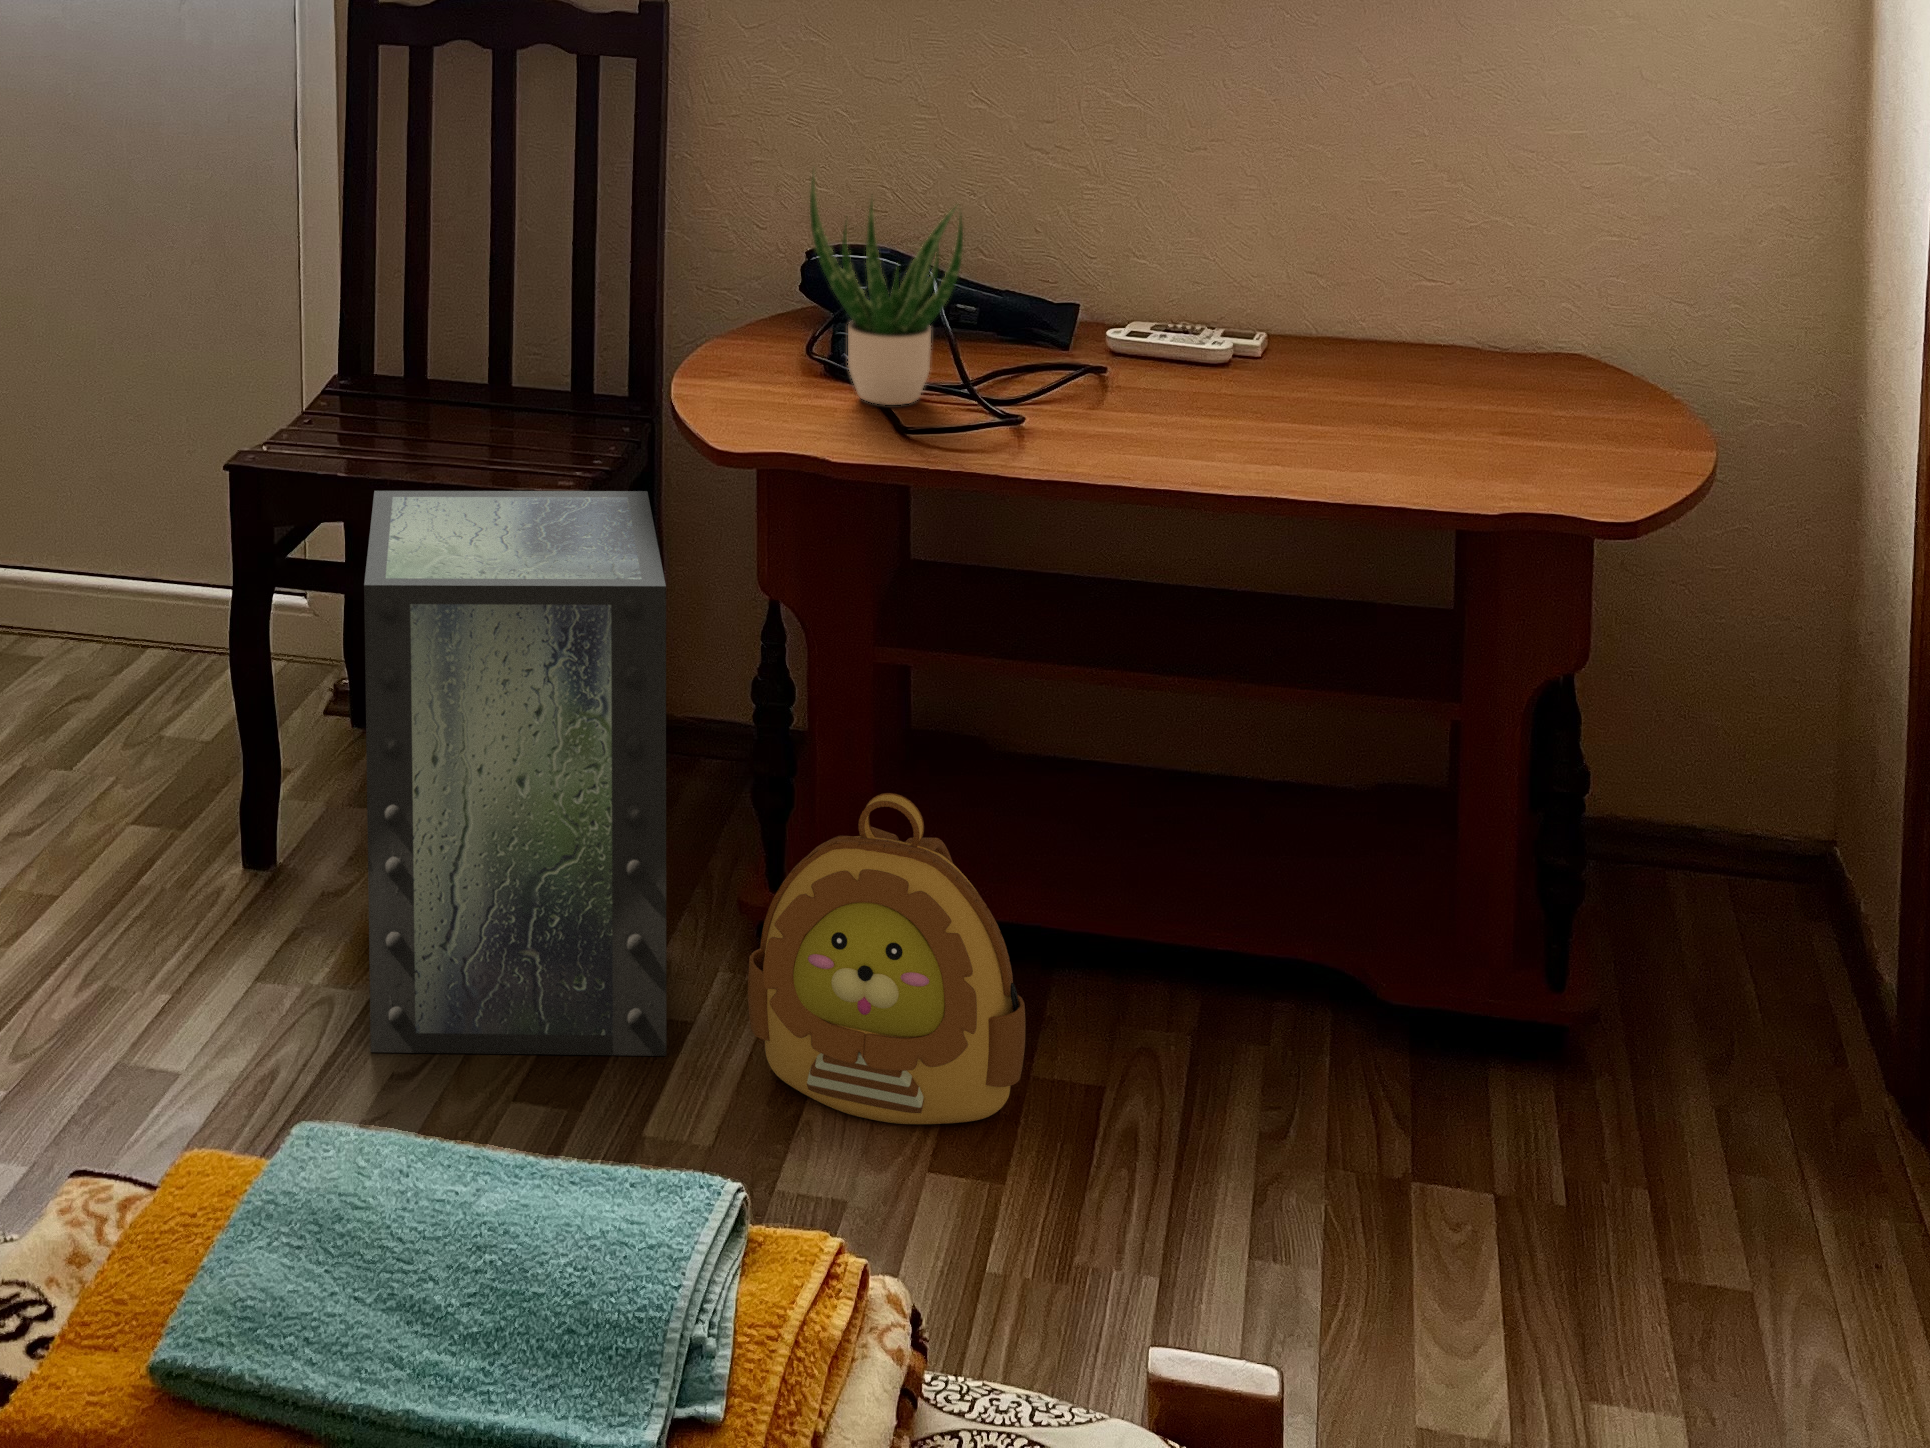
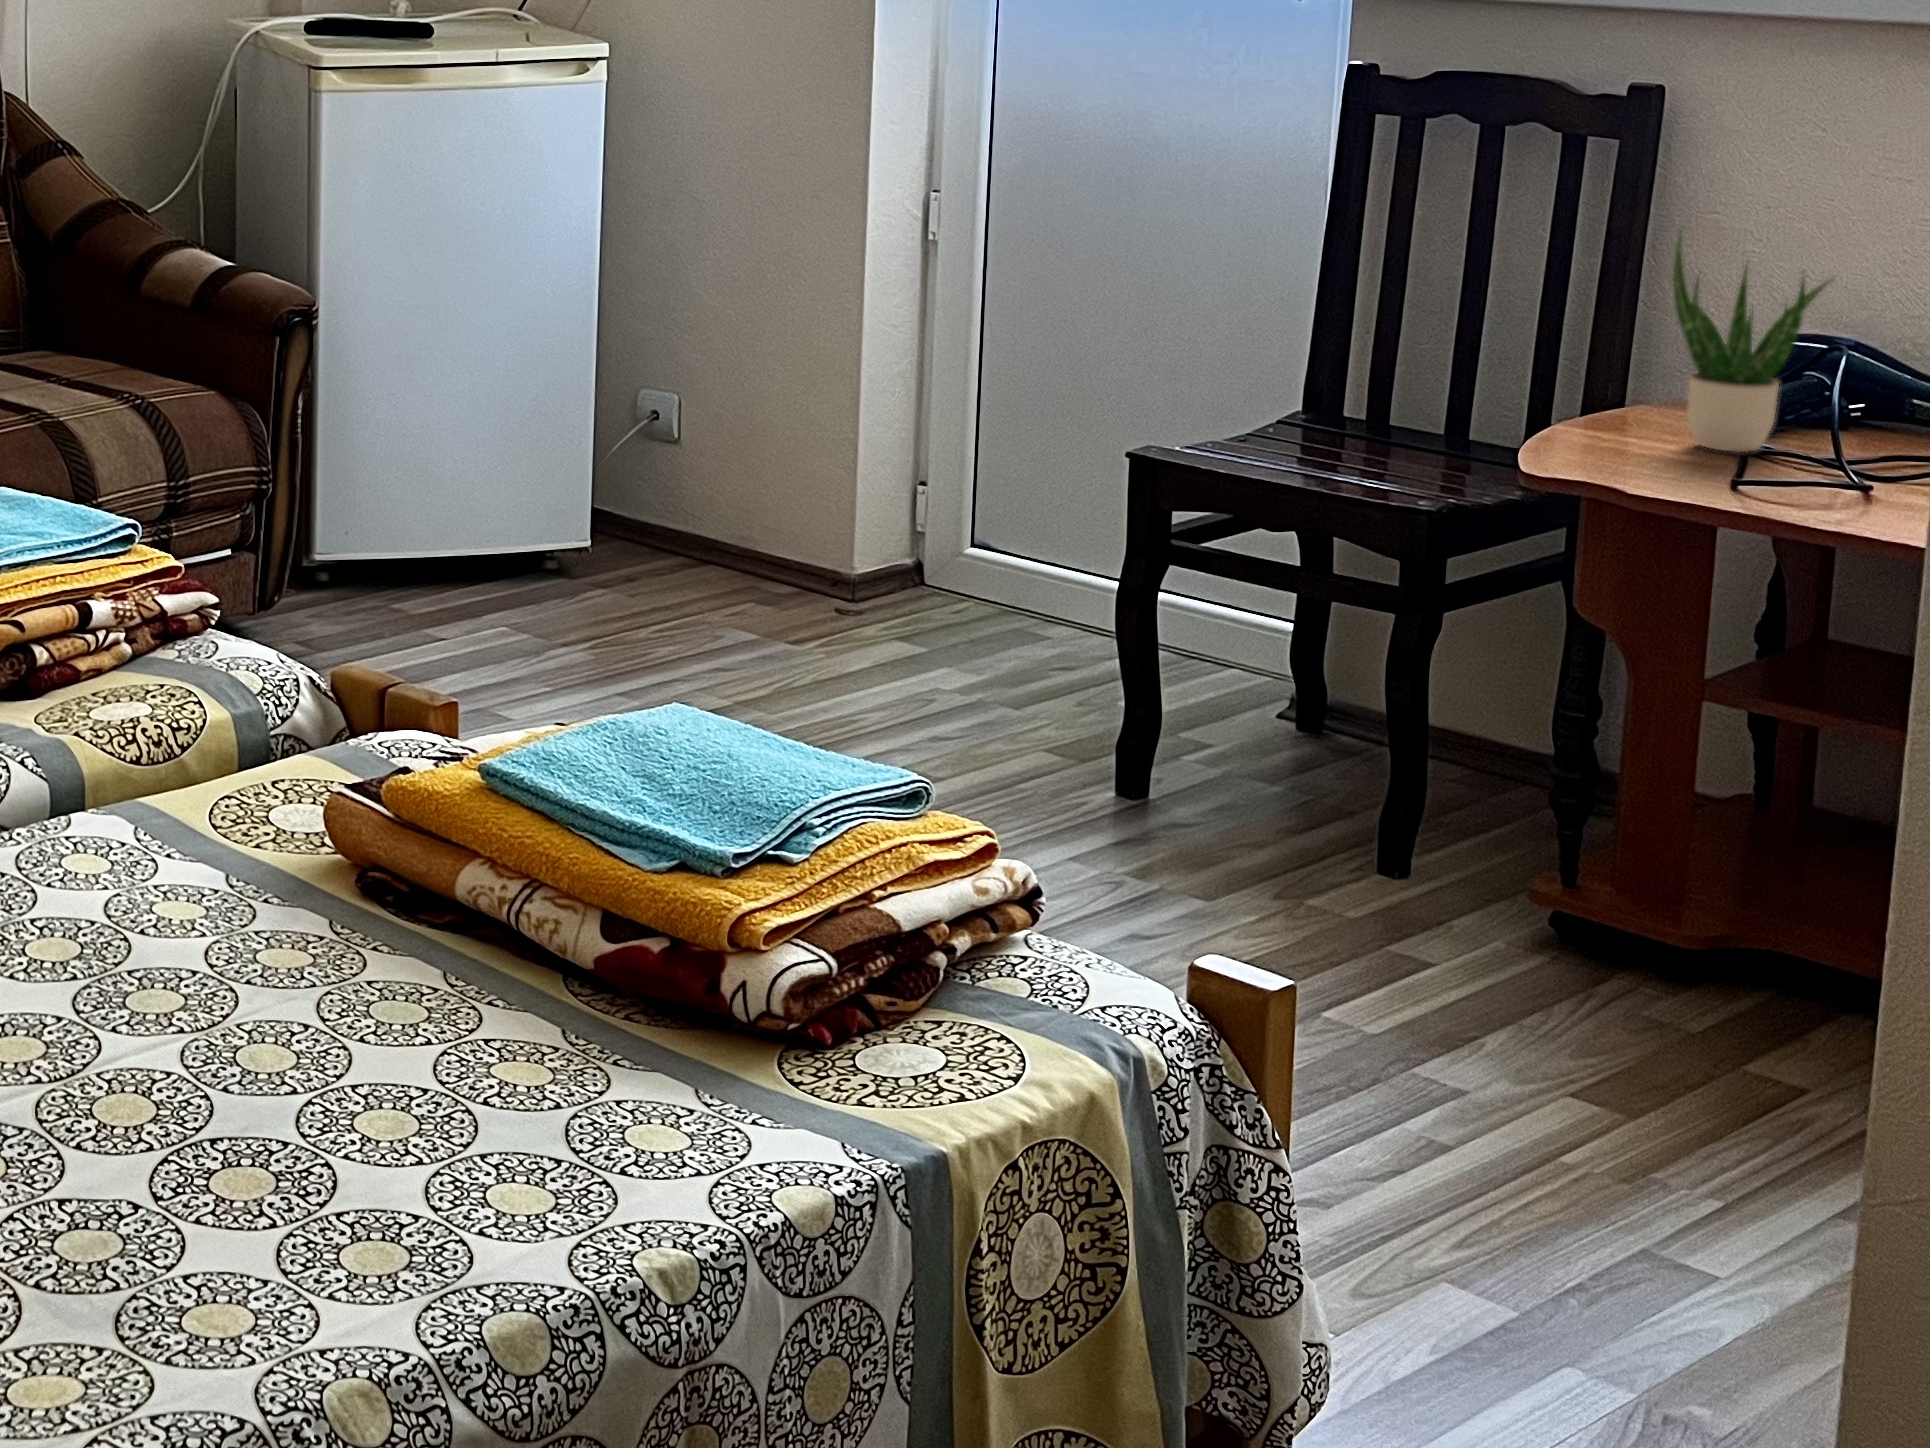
storage box: present [364,491,666,1056] -> none [1114,468,1476,959]
backpack: present [748,793,1025,1124] -> none [1436,760,1687,1055]

